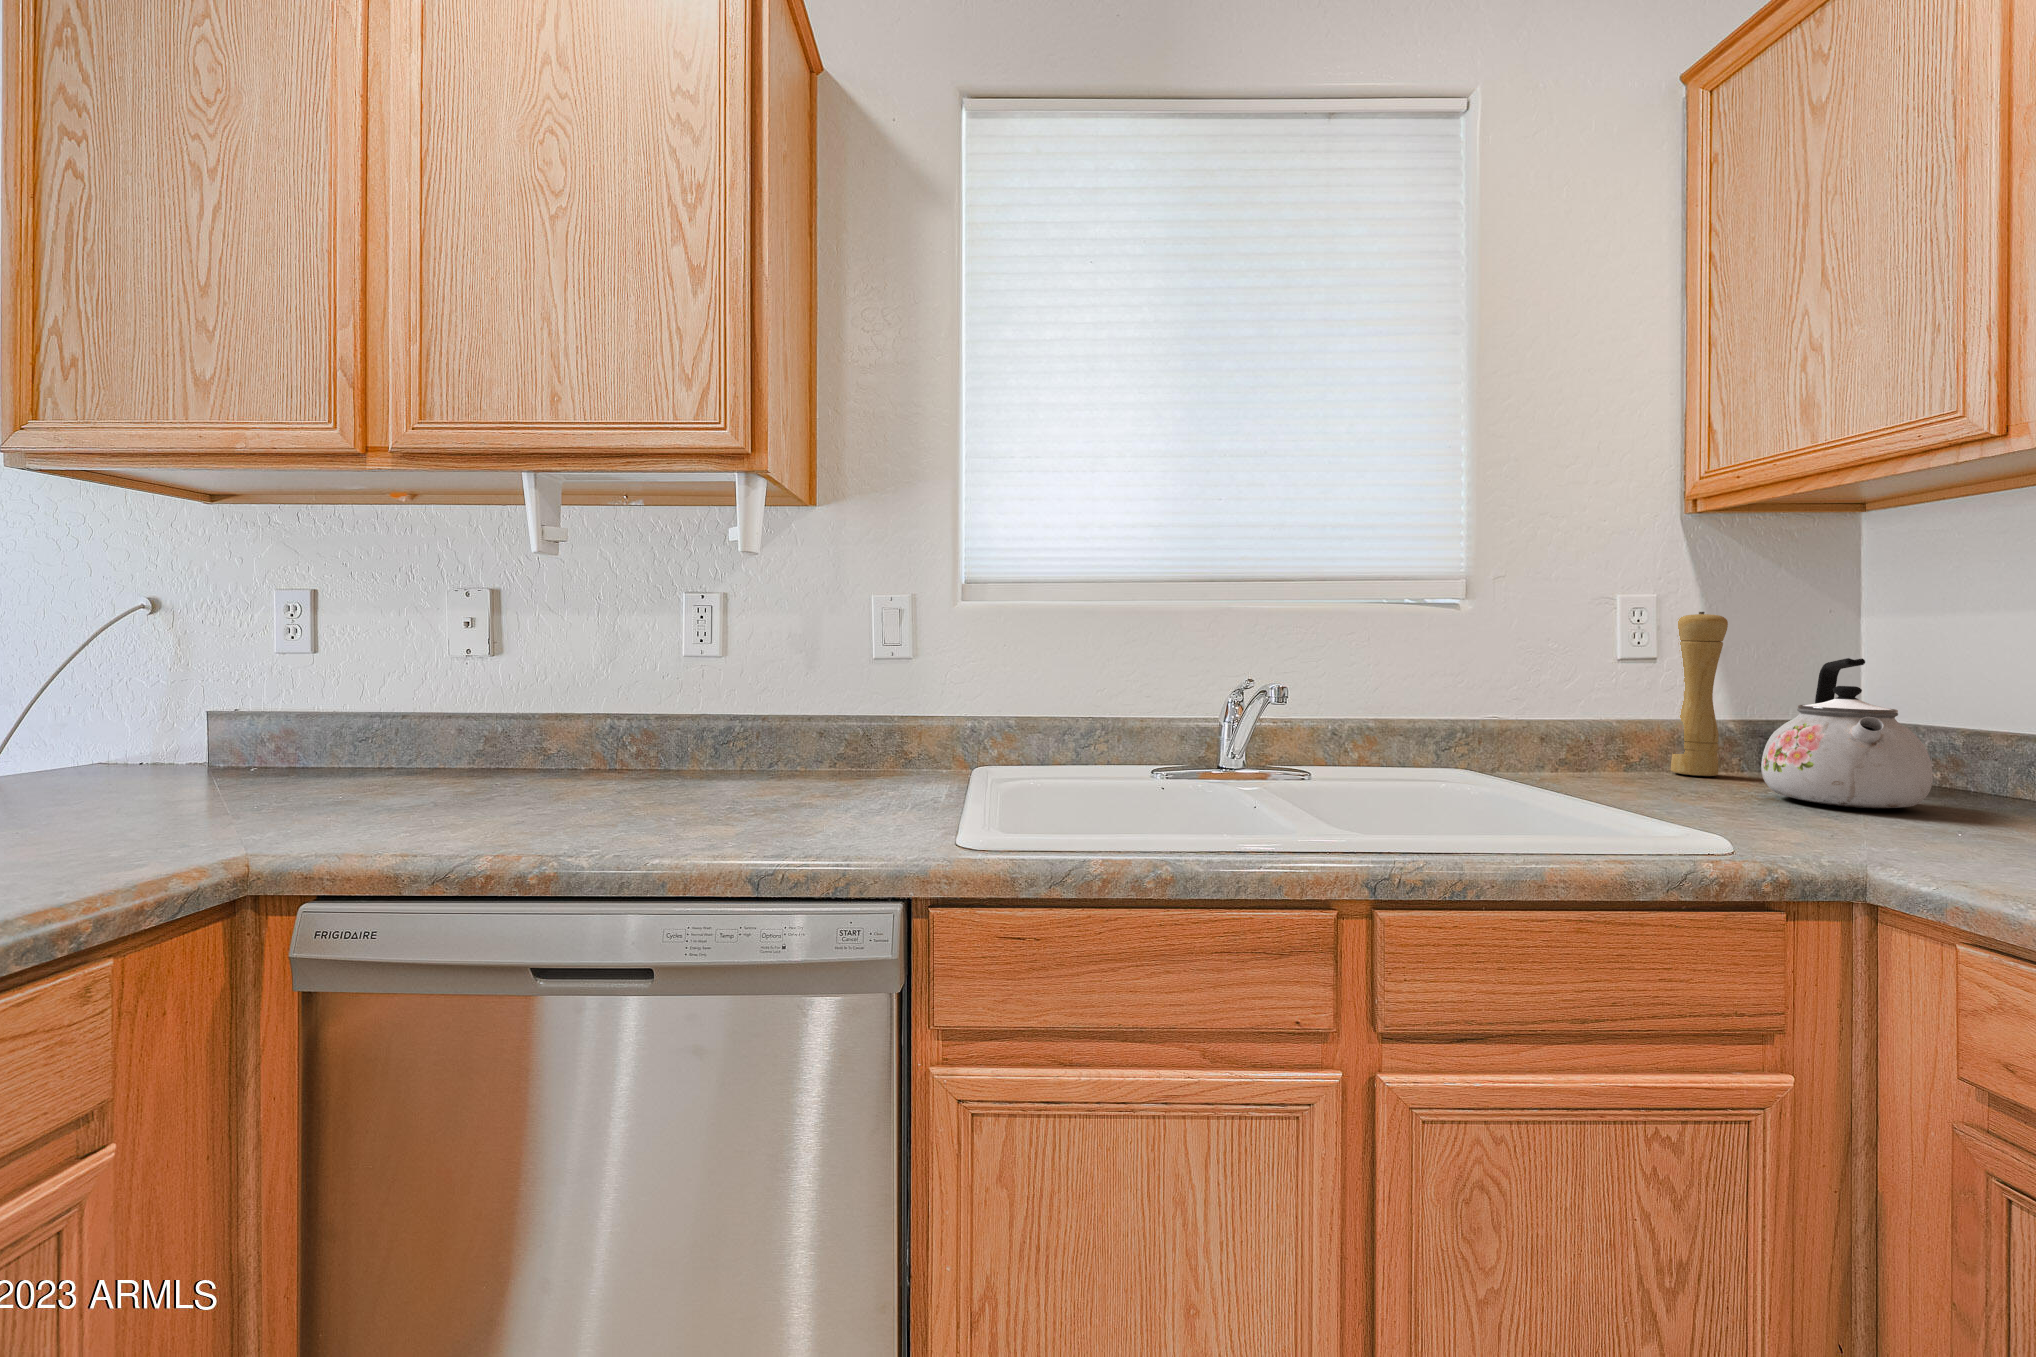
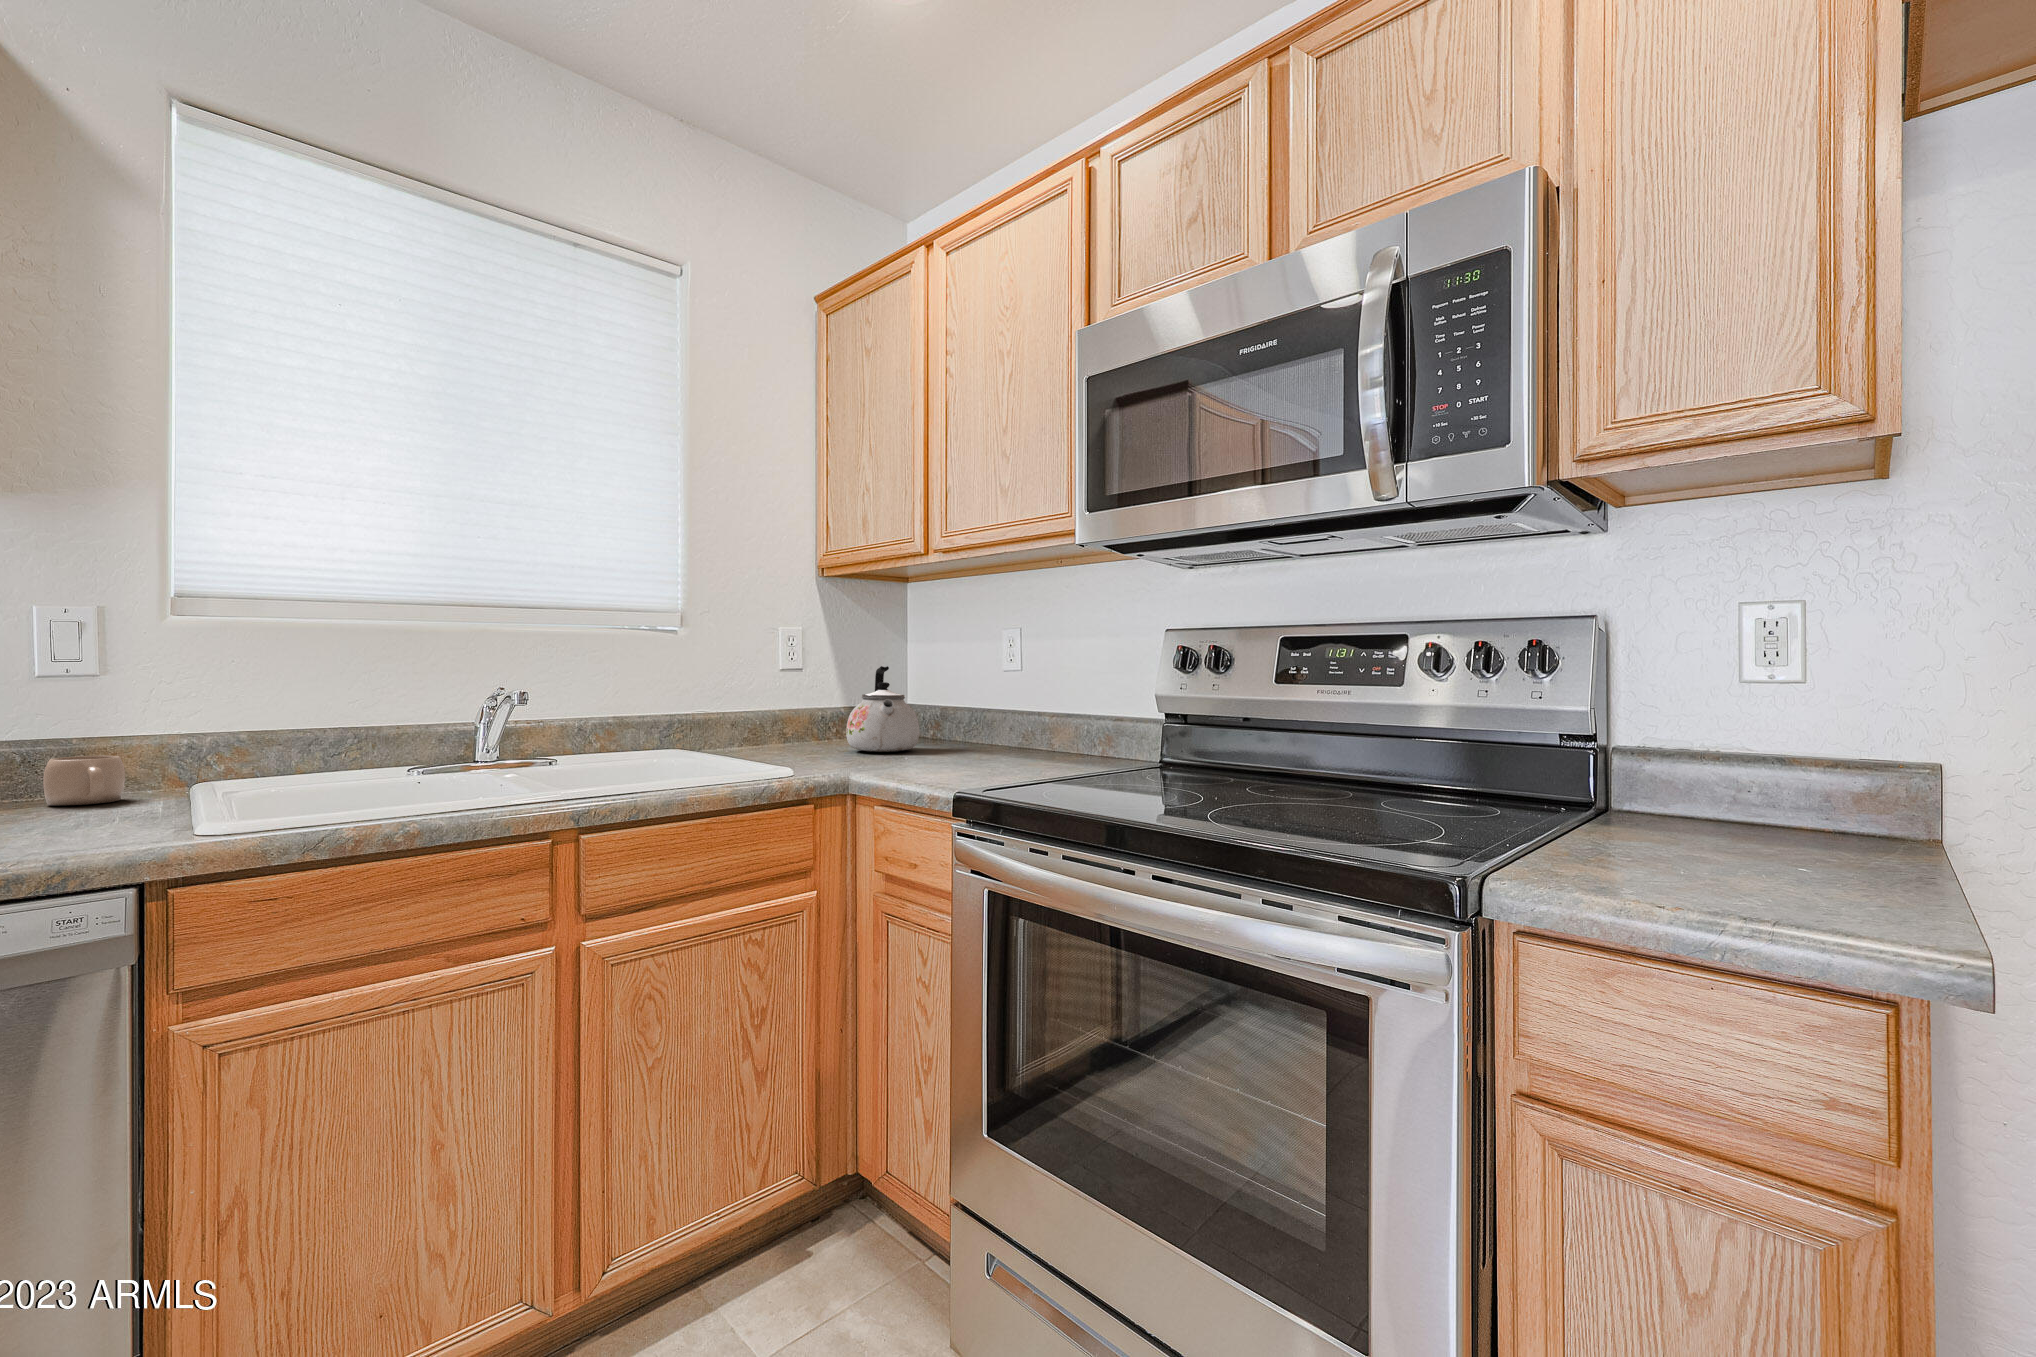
pepper mill: present [1671,612,1728,776] -> none [813,637,840,743]
mug: none [869,735,924,783] -> present [43,756,125,805]

